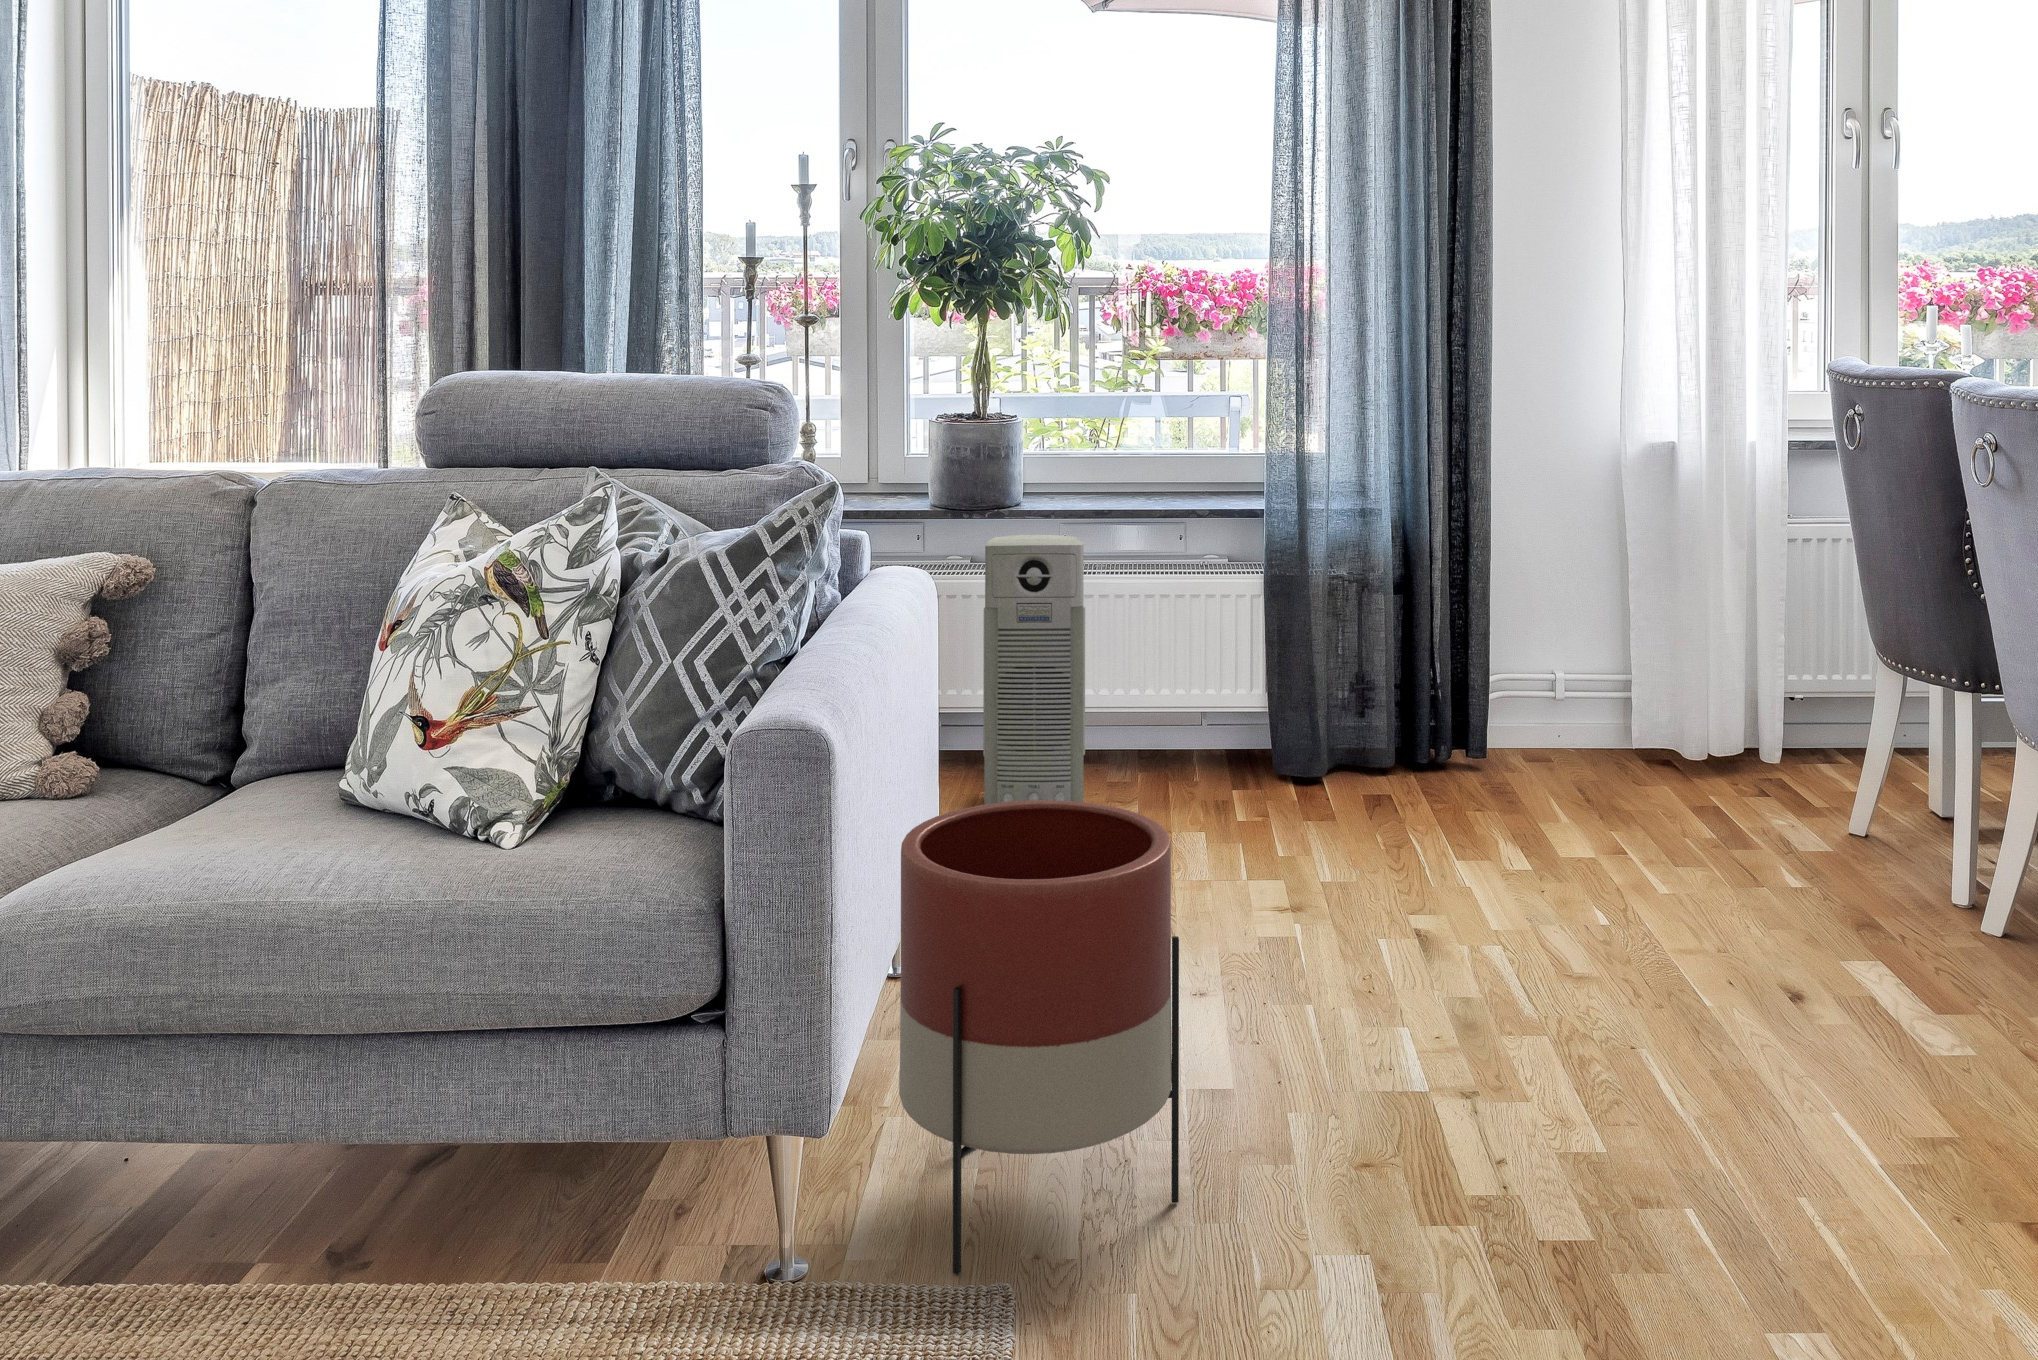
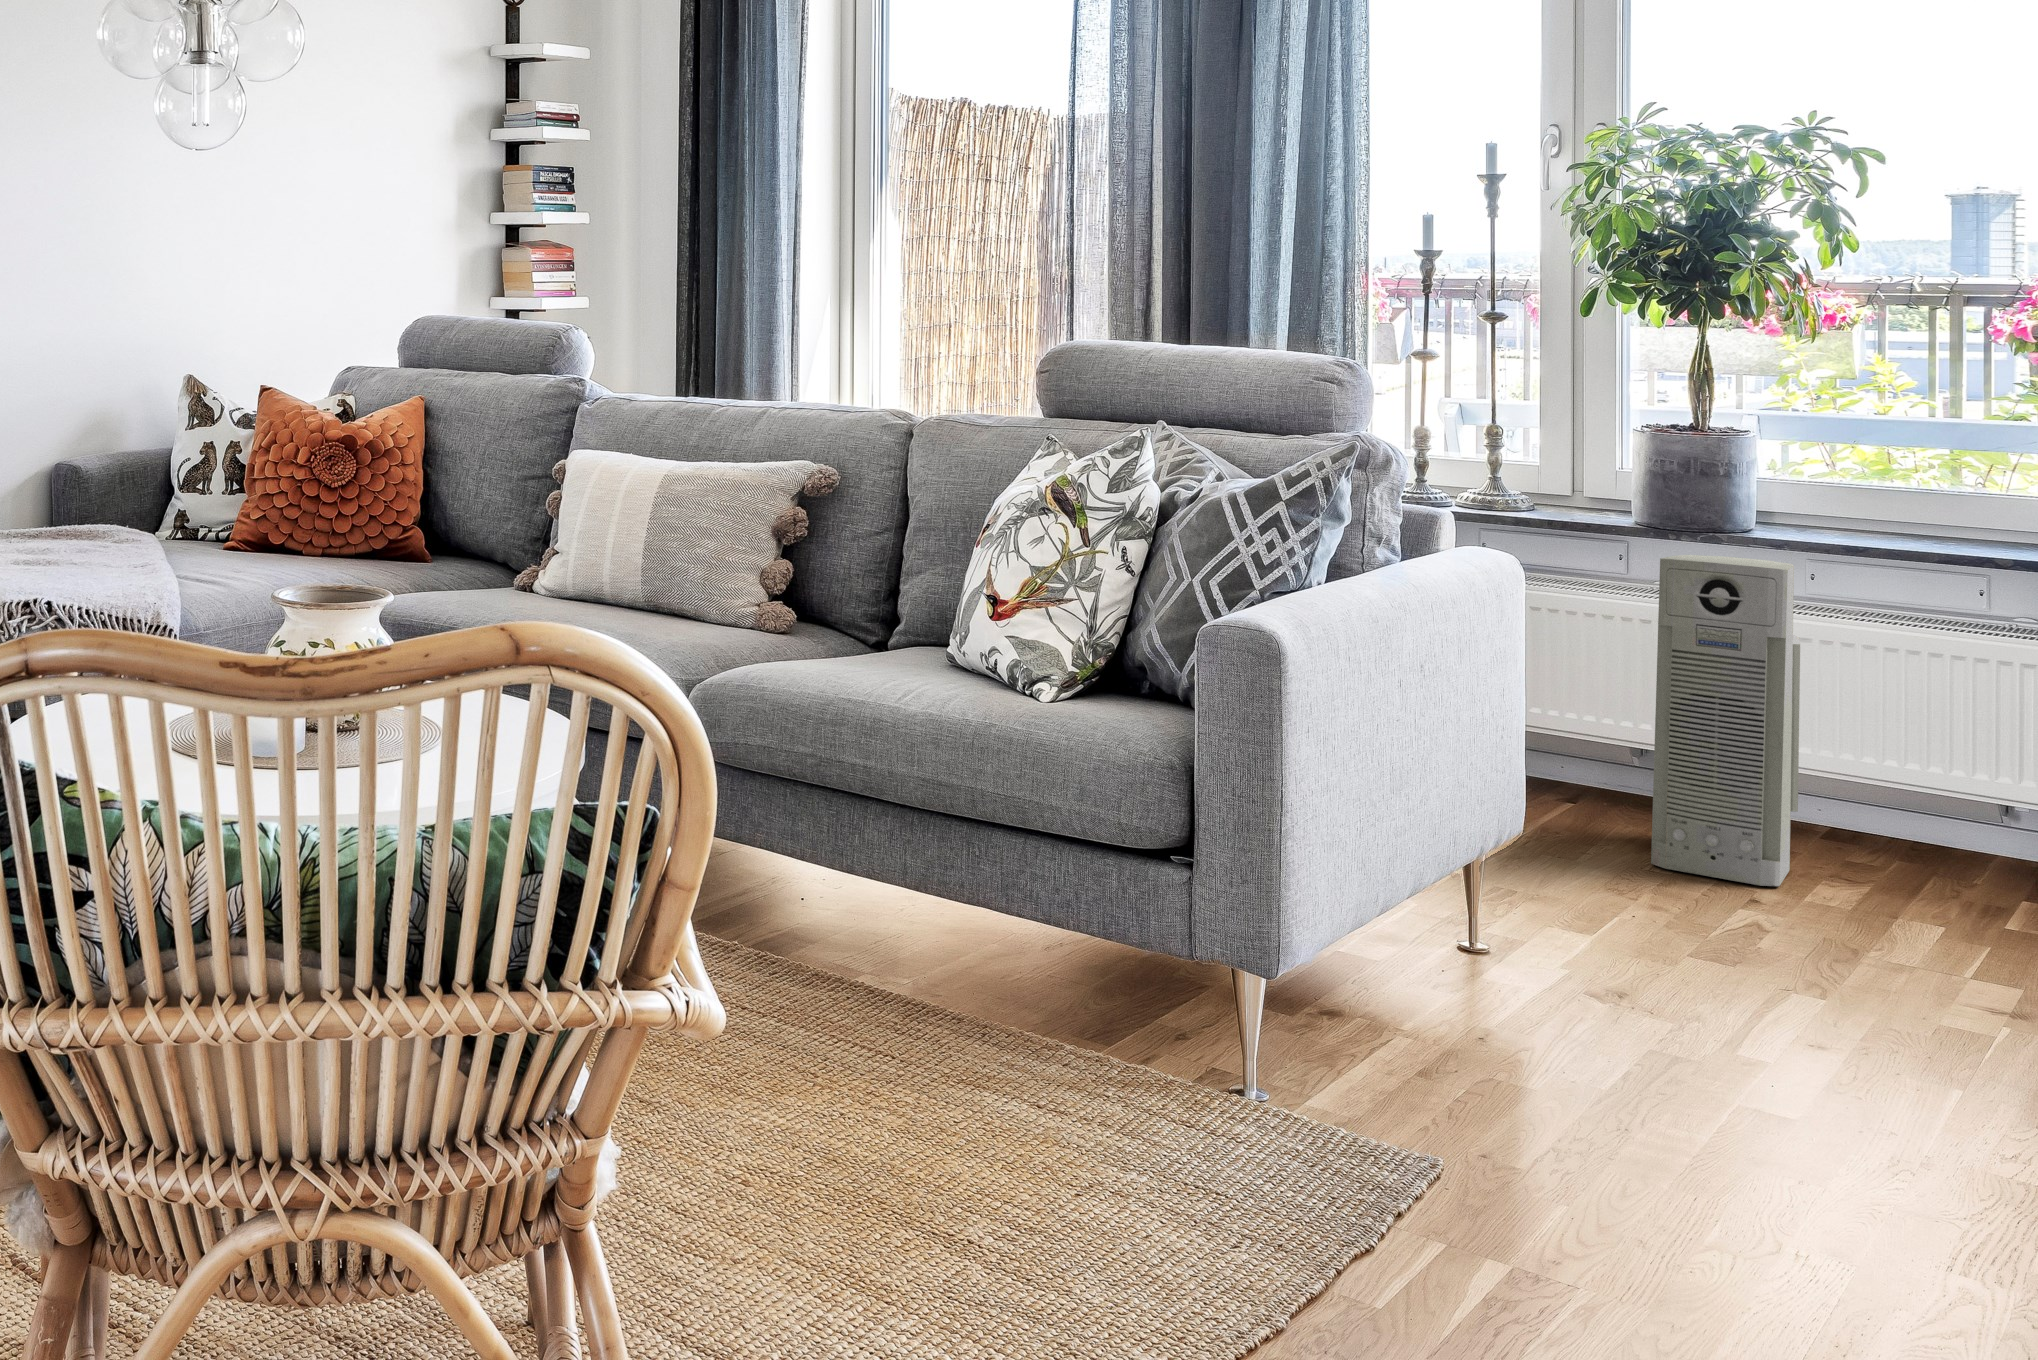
planter: present [899,800,1179,1274] -> none [1371,753,1667,1168]

